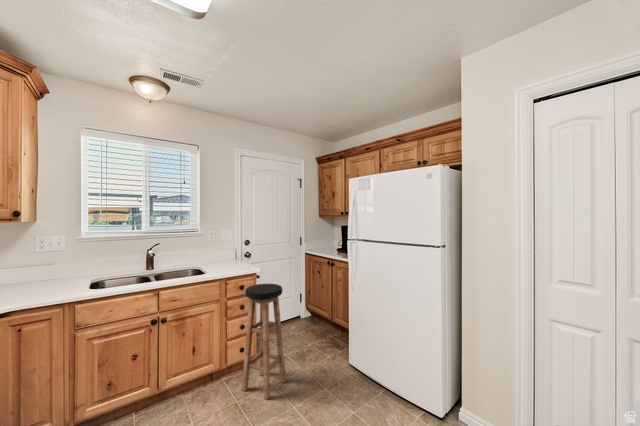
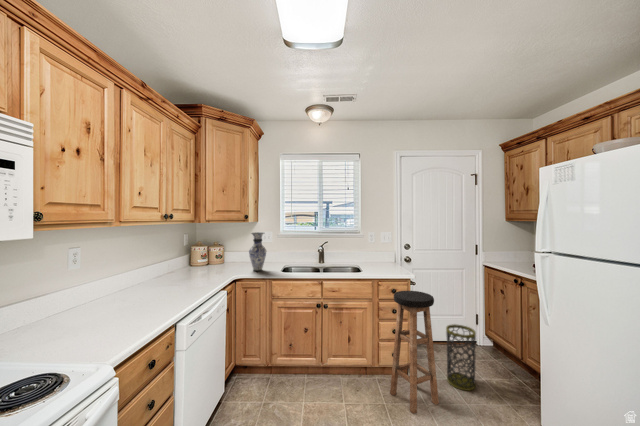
vase: none [25,237,62,295] -> present [249,232,266,271]
trash can: none [287,306,310,362] -> present [446,324,476,391]

